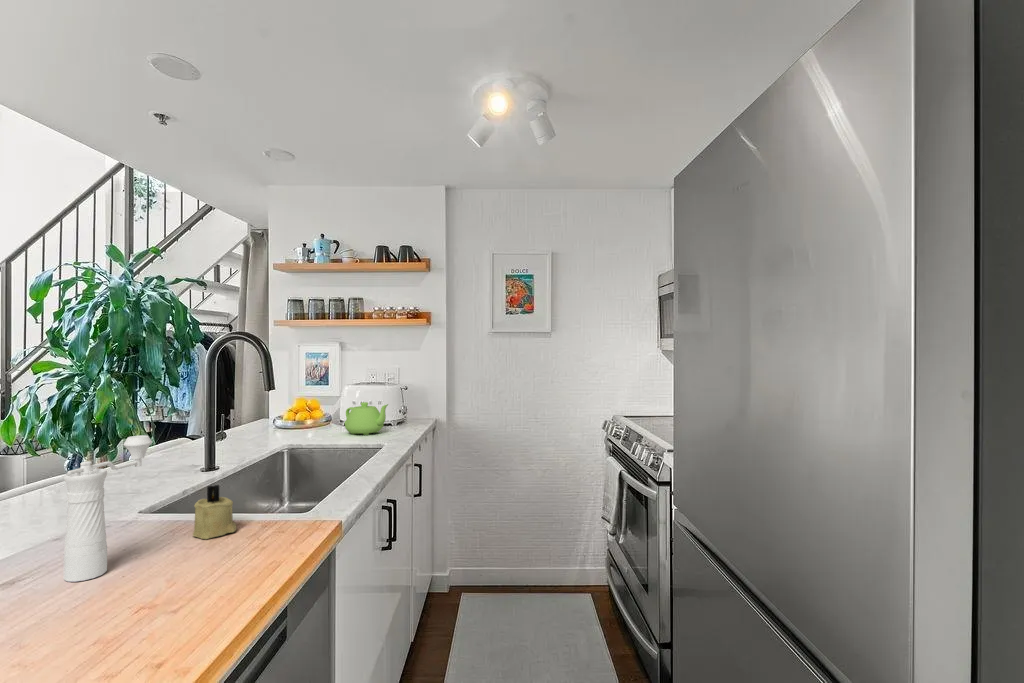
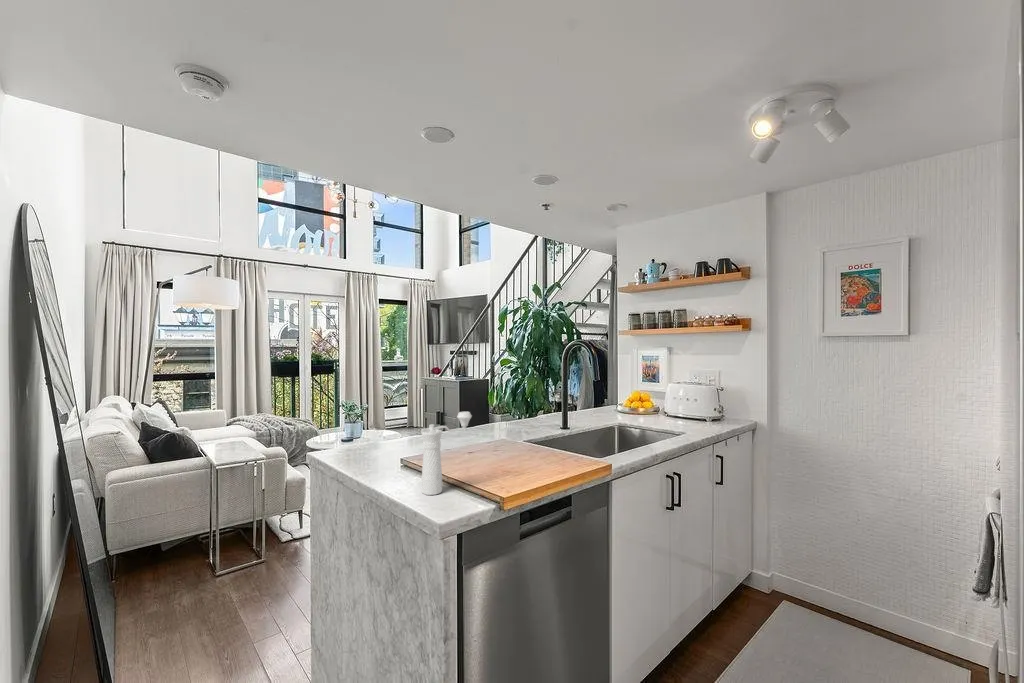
teapot: present [345,402,388,435] -> none [661,399,698,427]
candle: present [193,485,237,539] -> none [496,450,522,487]

